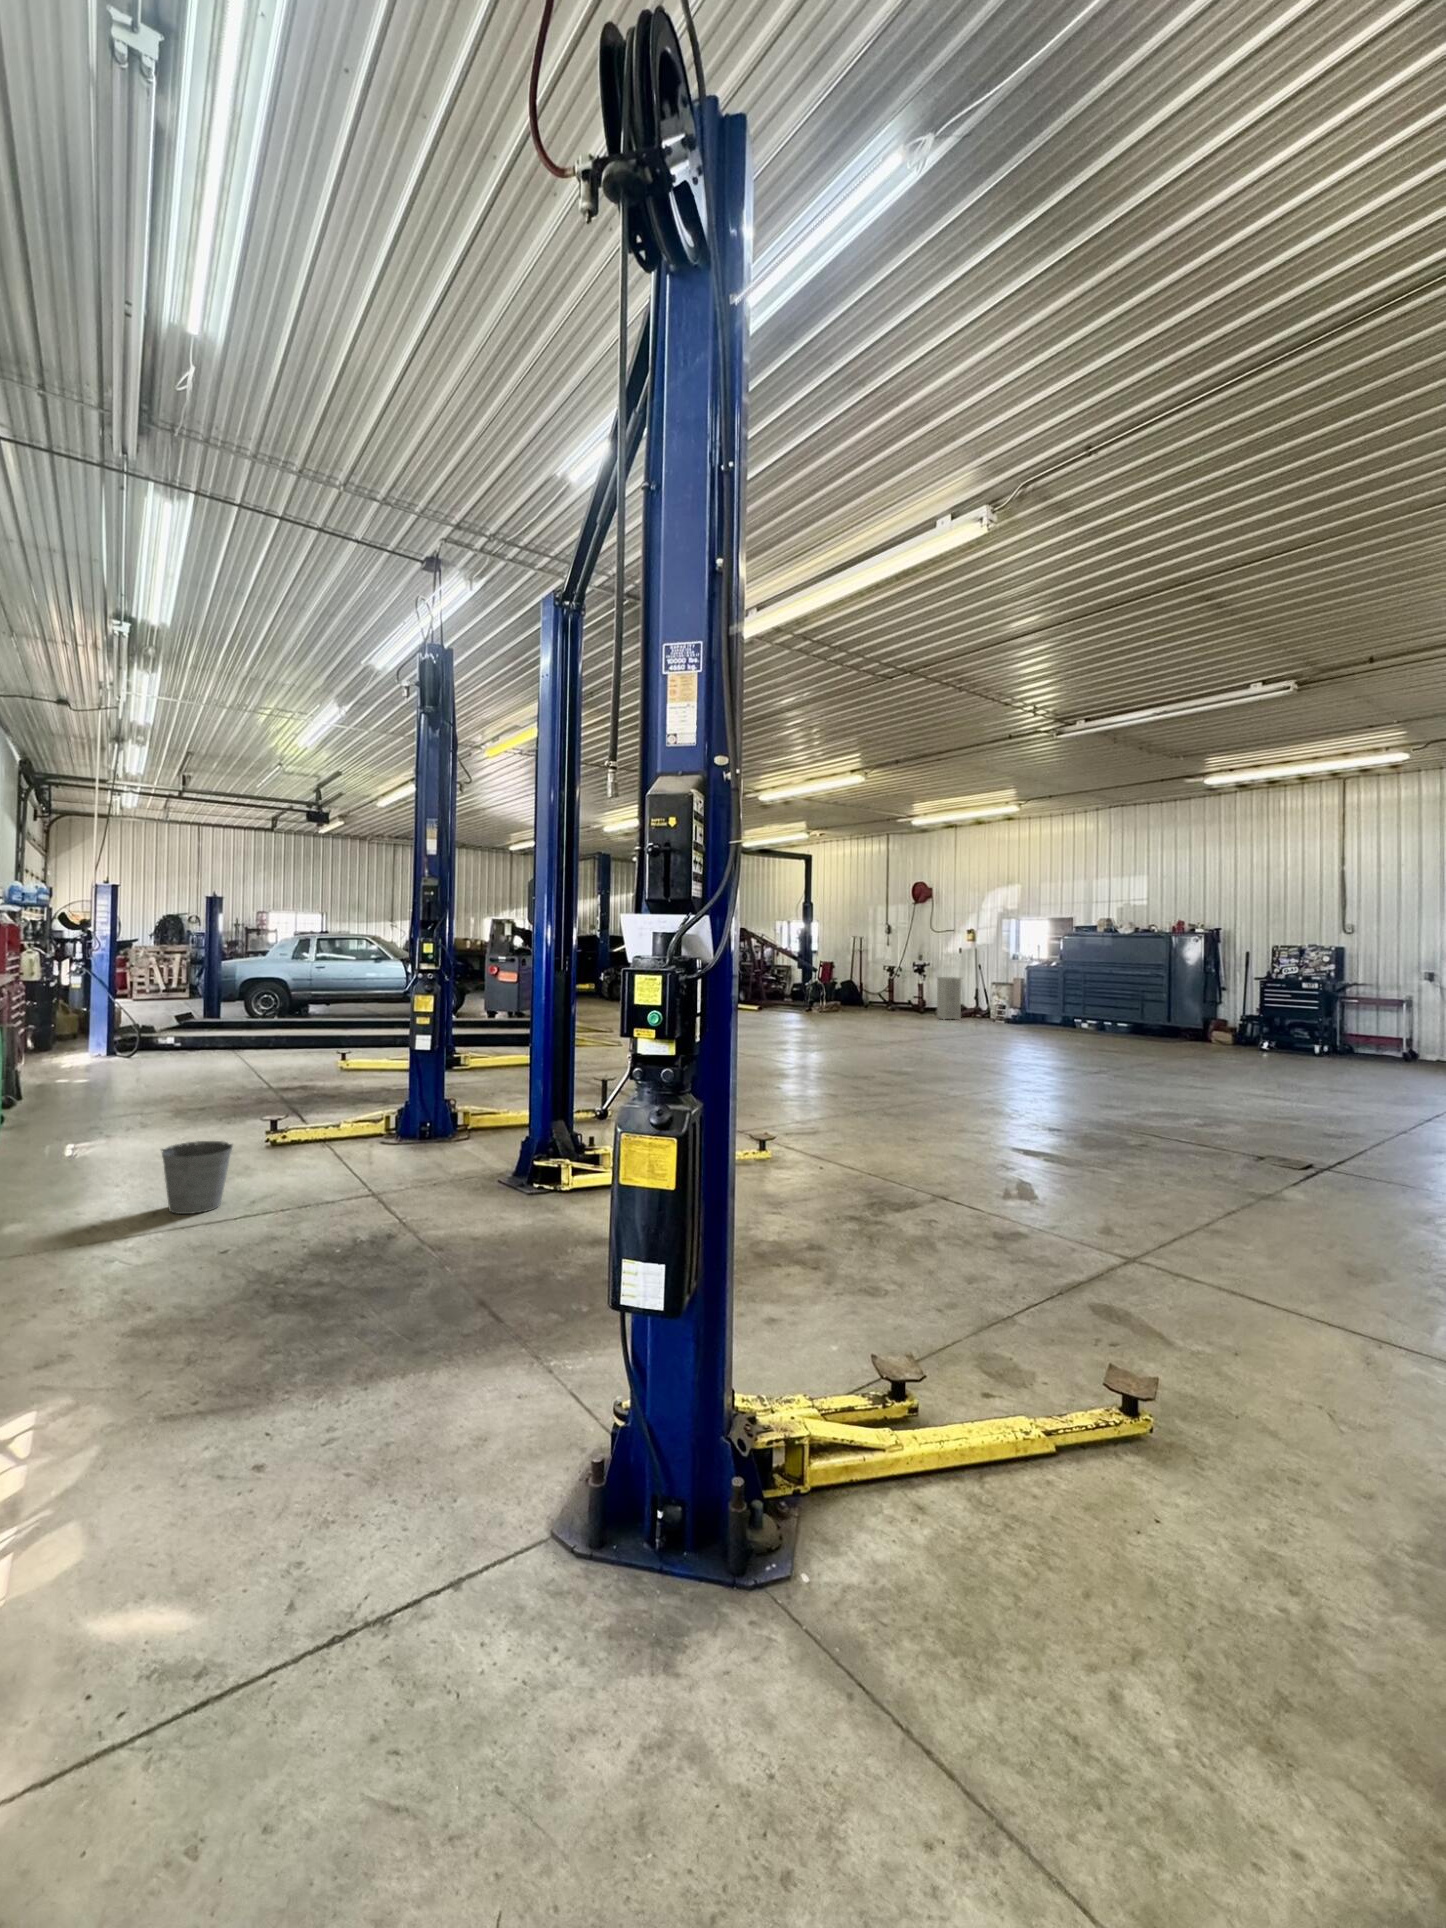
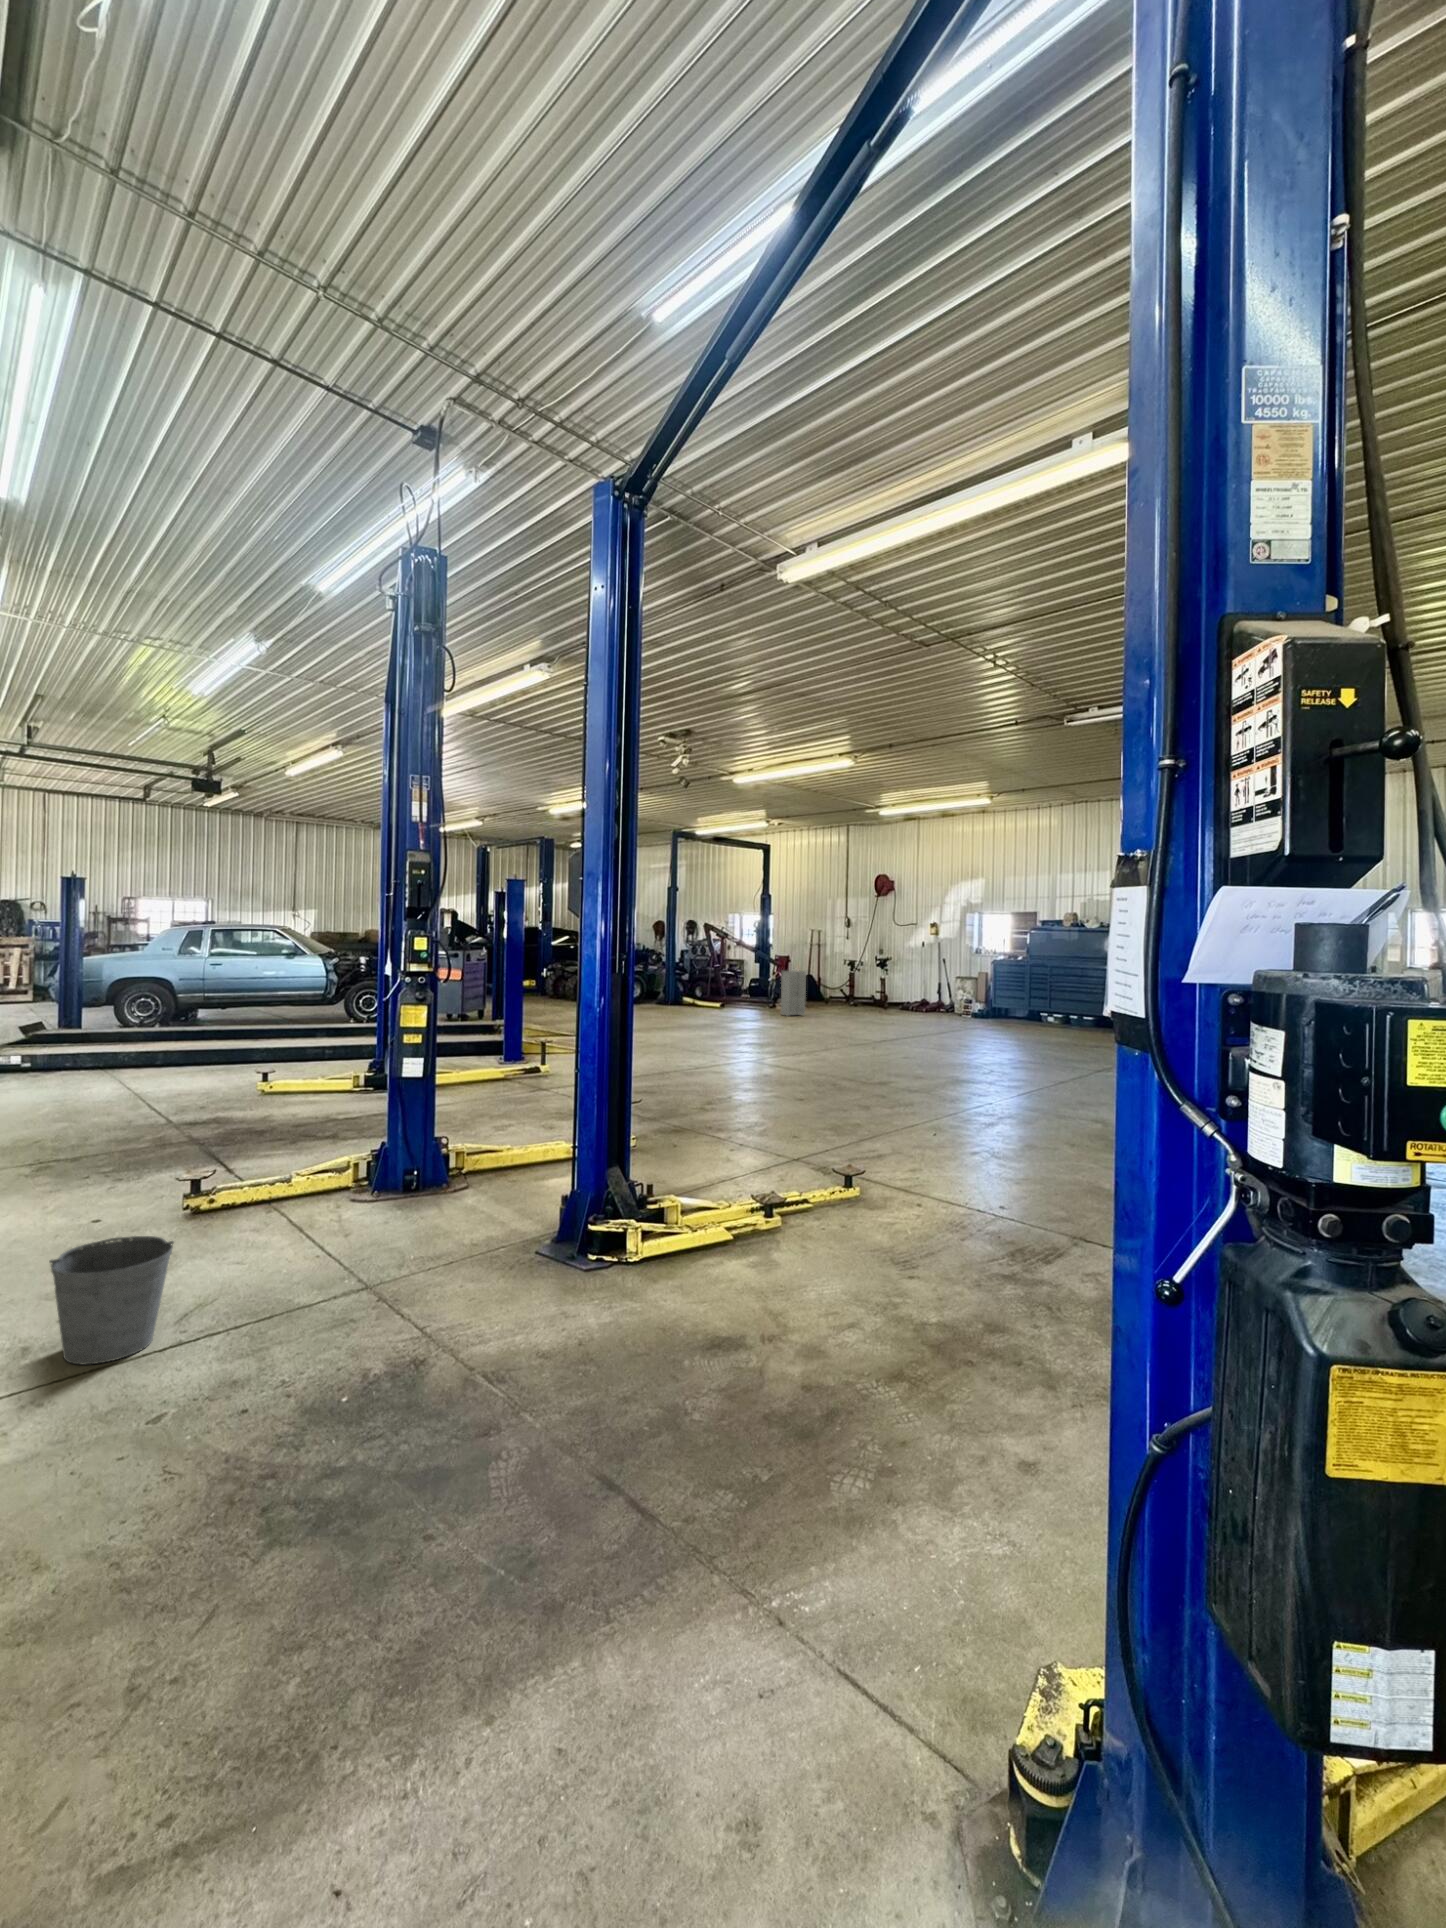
storage cabinet: present [937,977,961,1019] -> present [780,971,806,1016]

